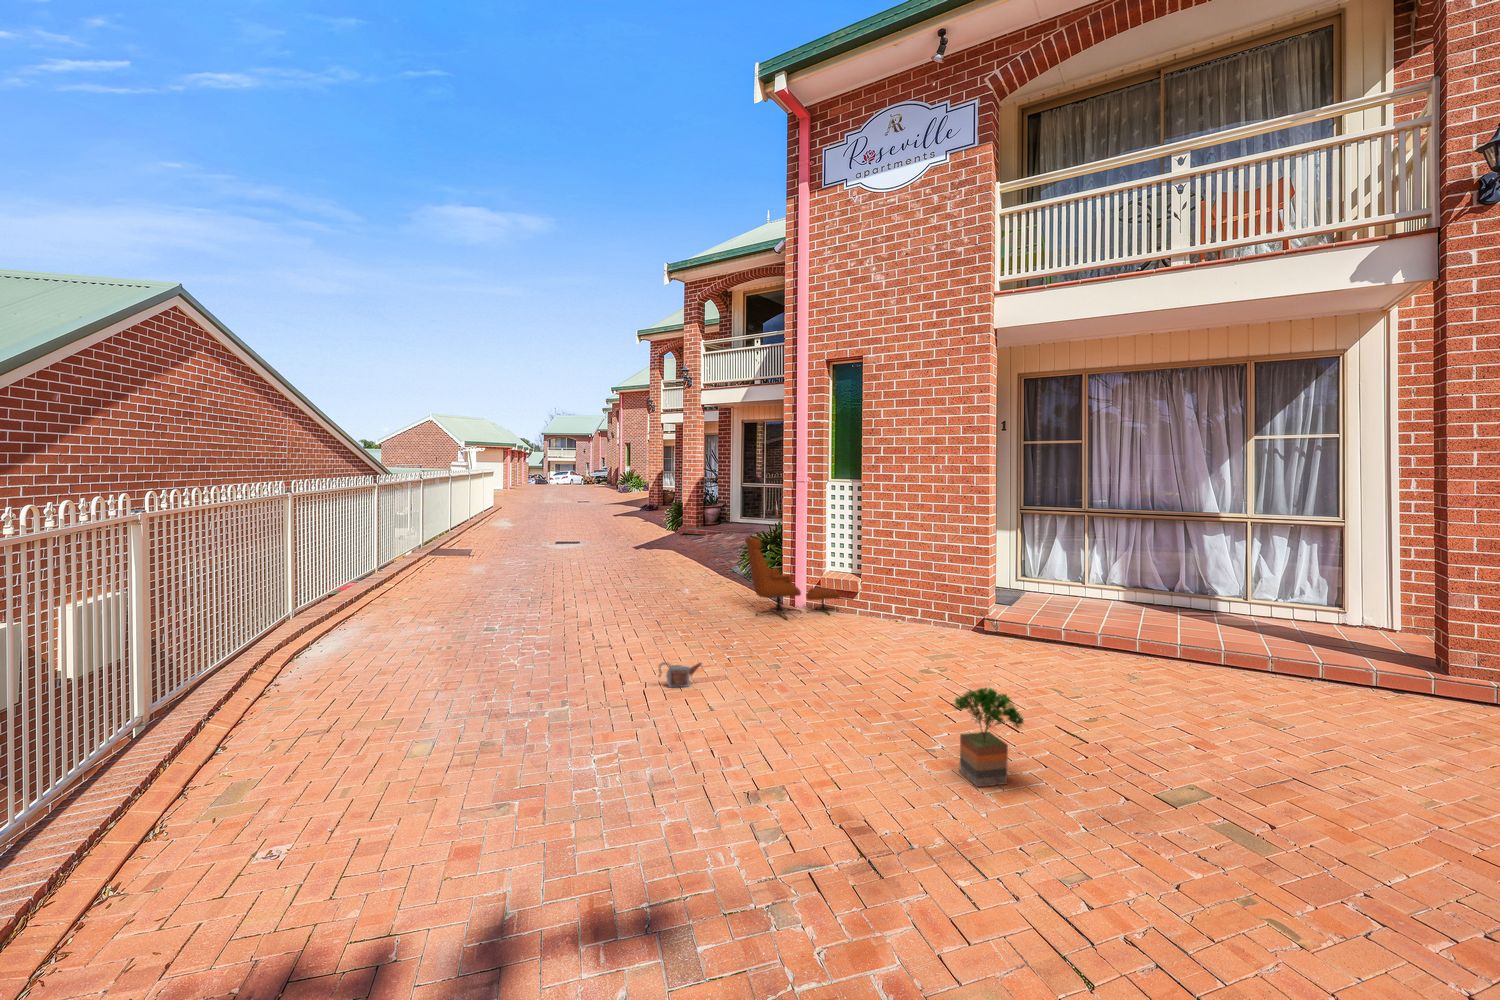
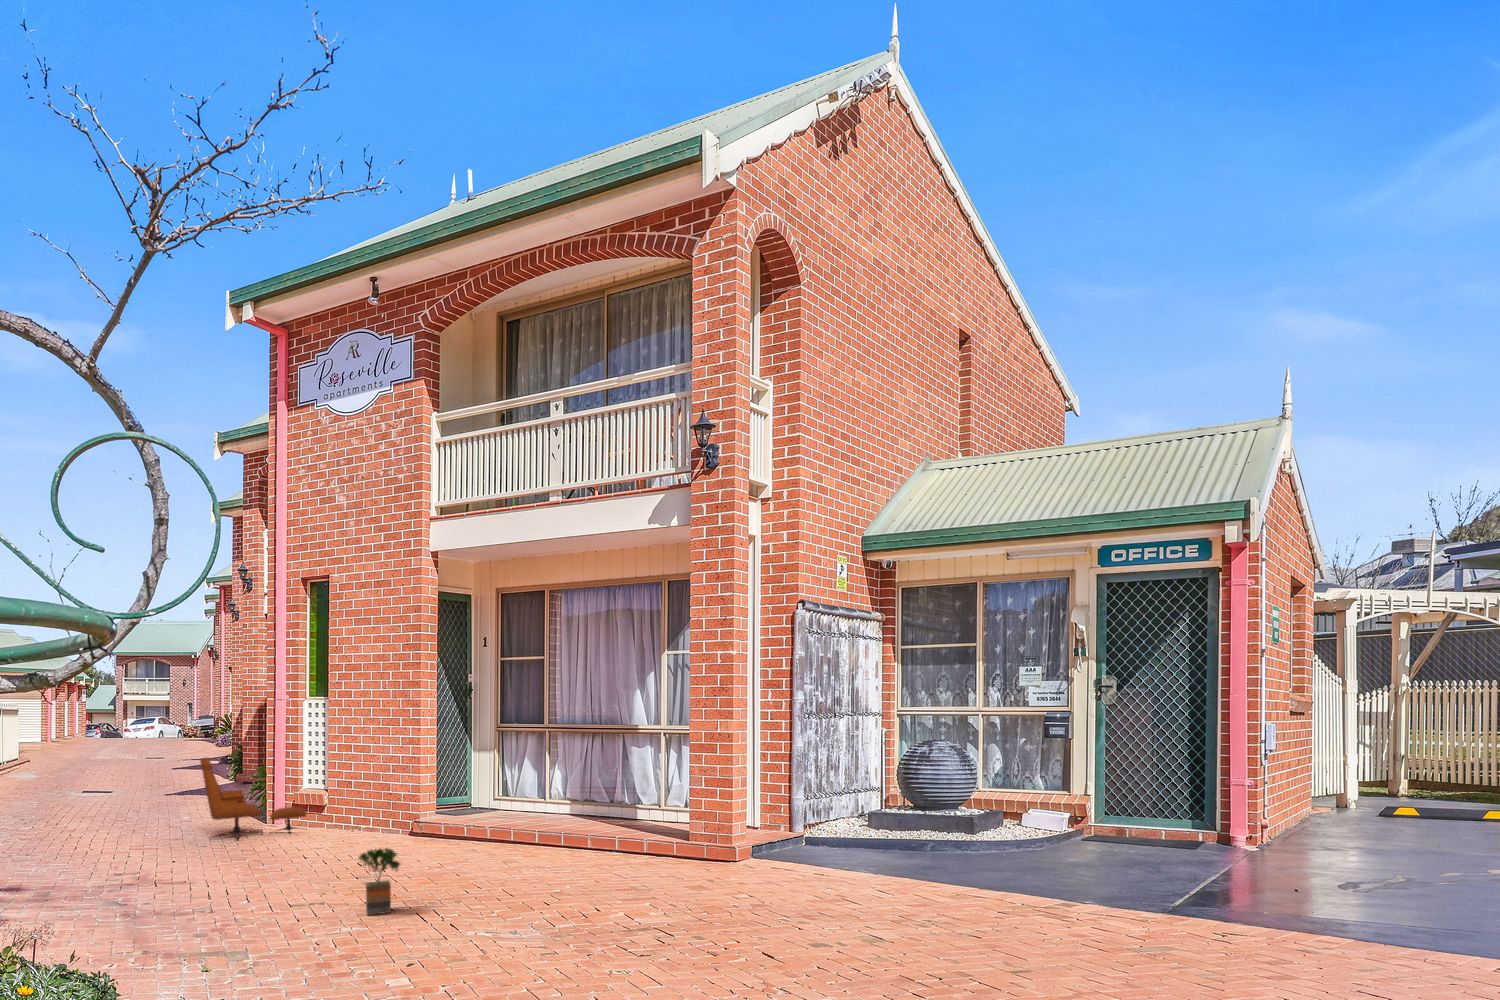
watering can: present [659,662,702,687] -> none [46,866,88,889]
potted tree: present [954,688,1024,787] -> present [359,848,400,915]

